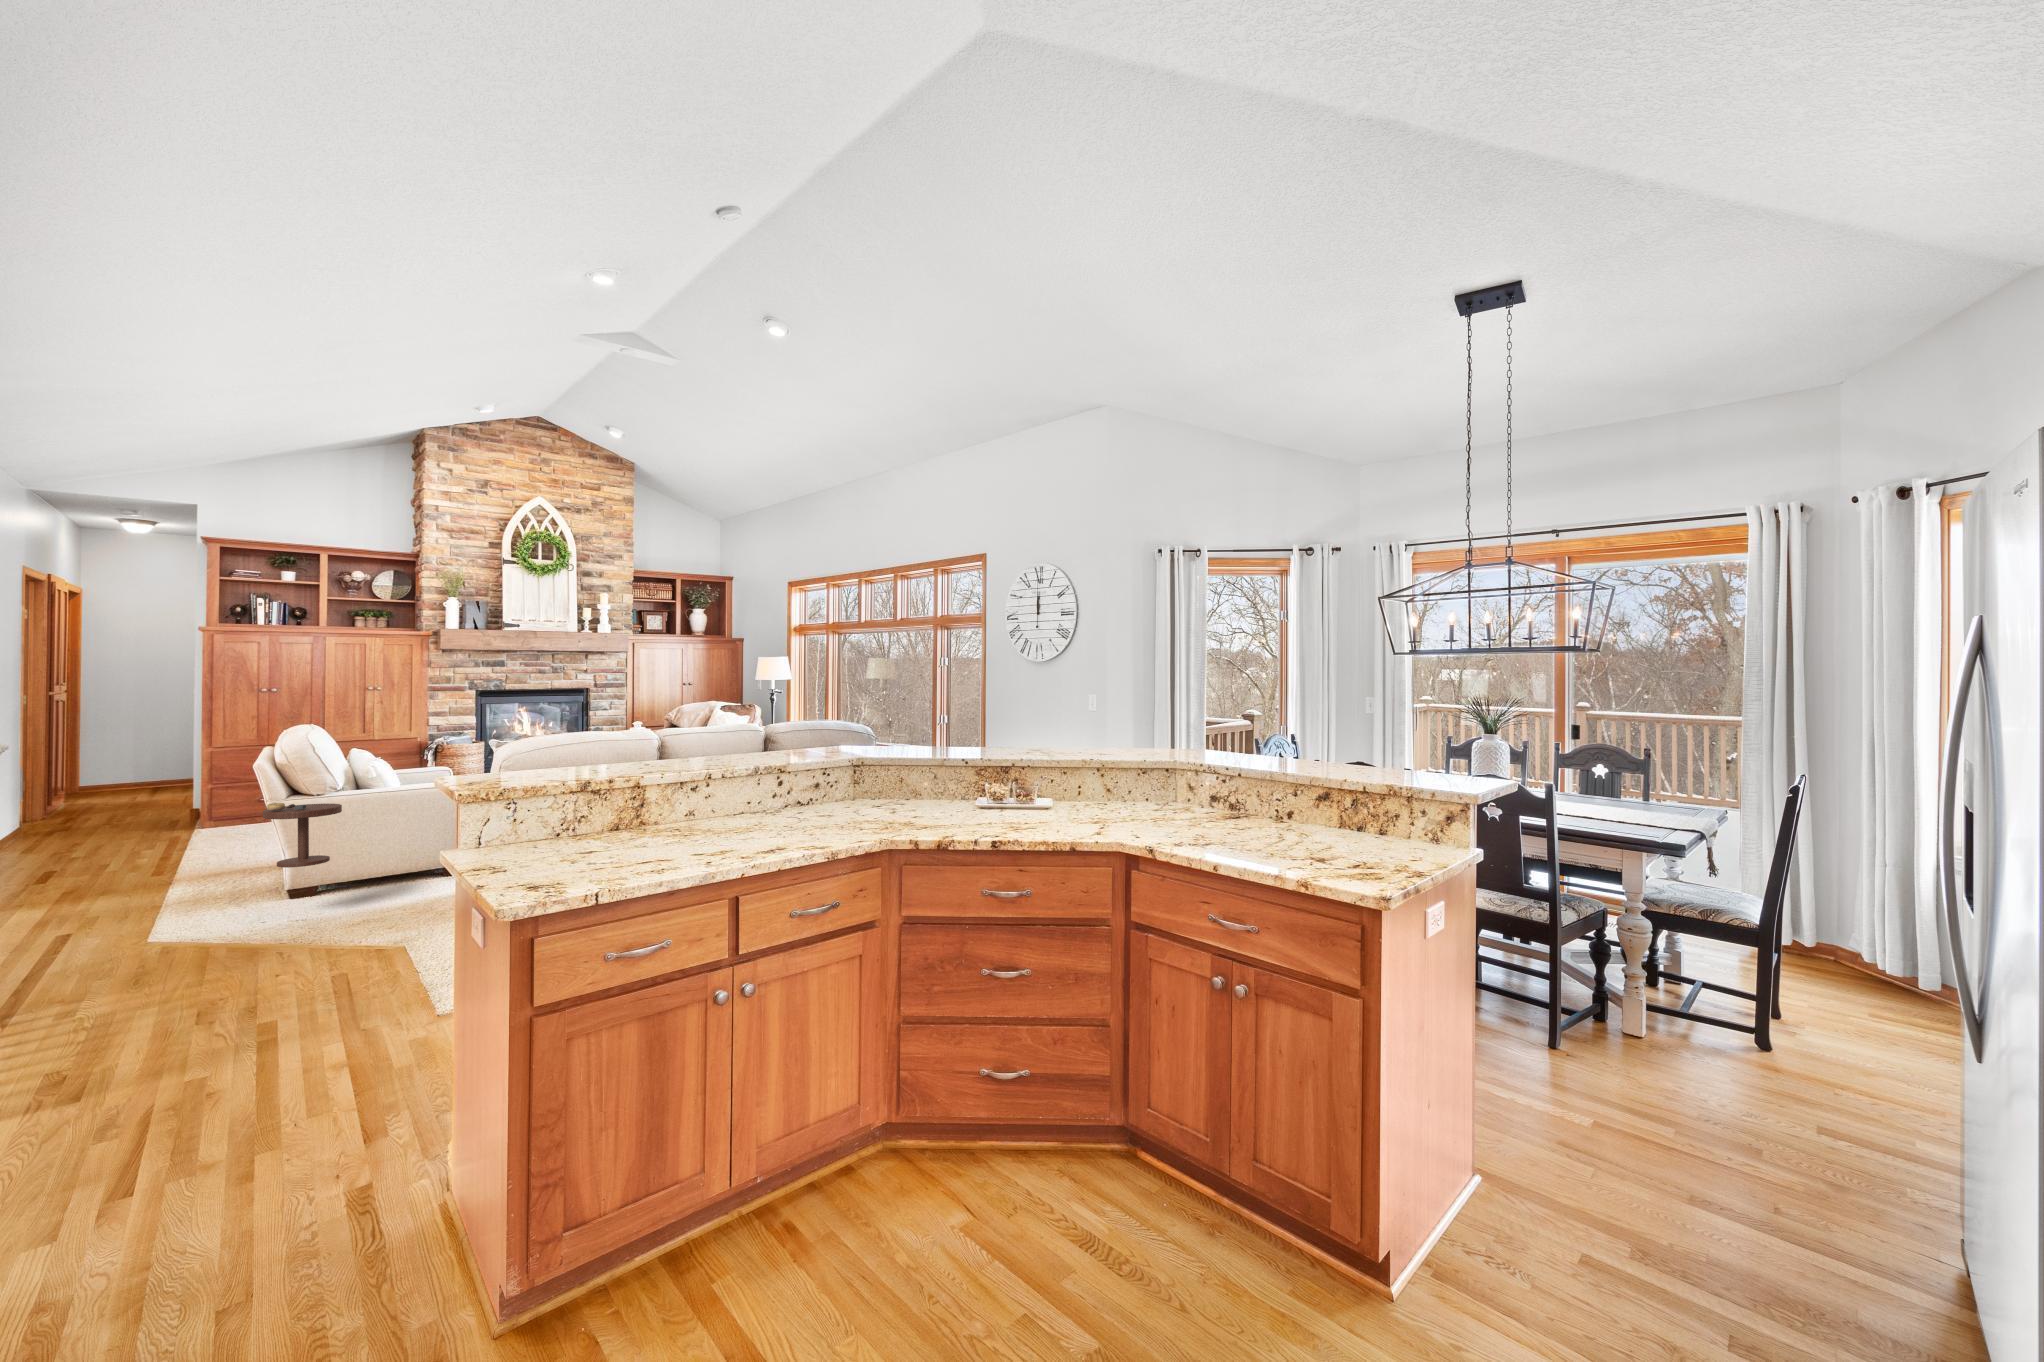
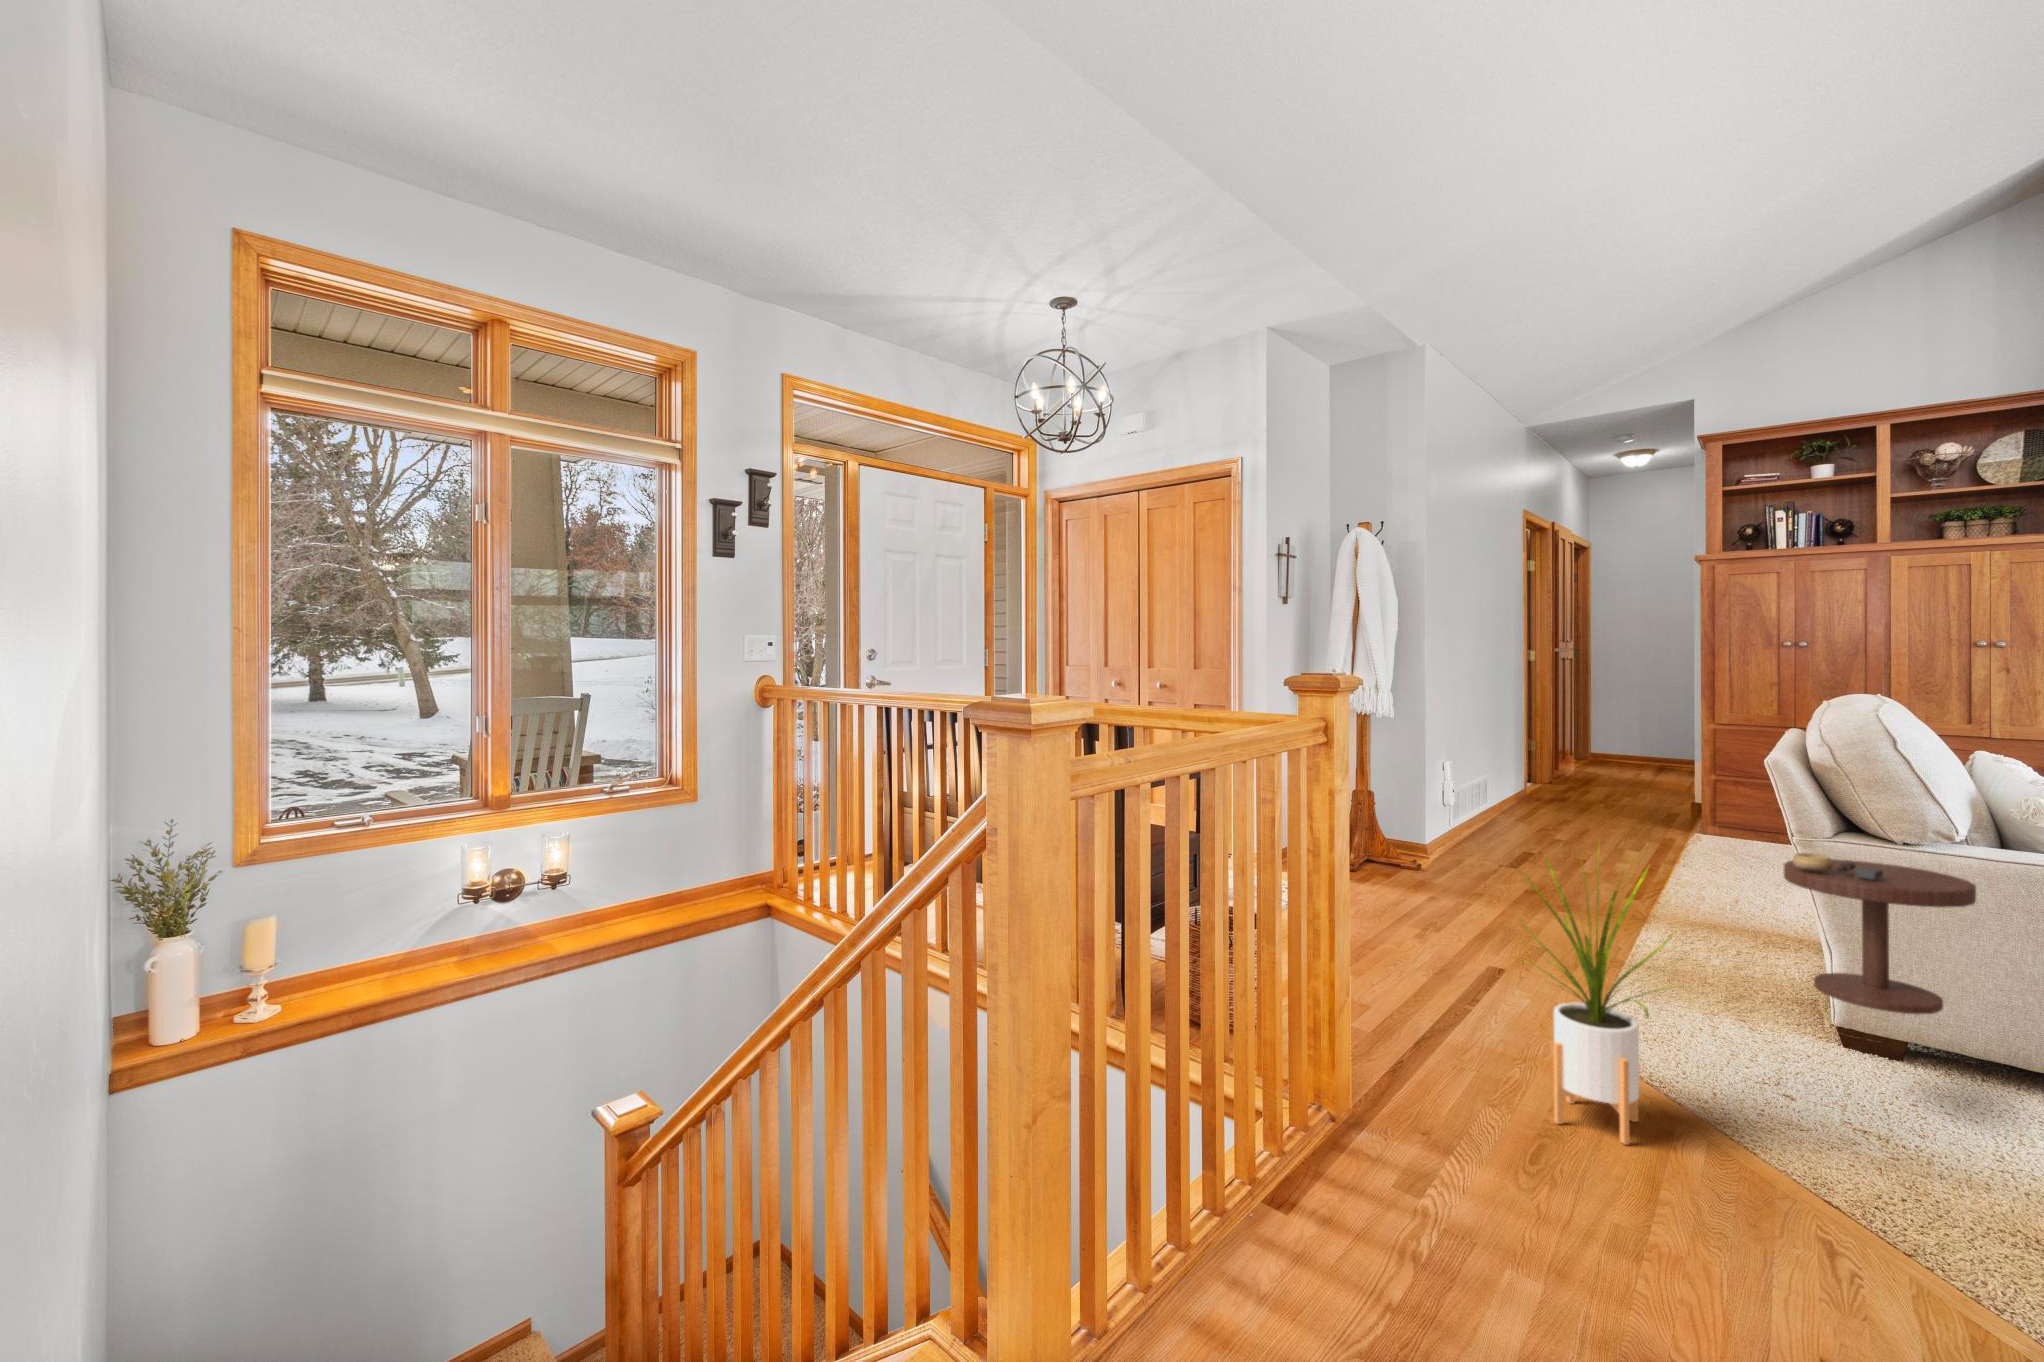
house plant: none [112,810,221,964] -> present [1526,856,1671,1145]

